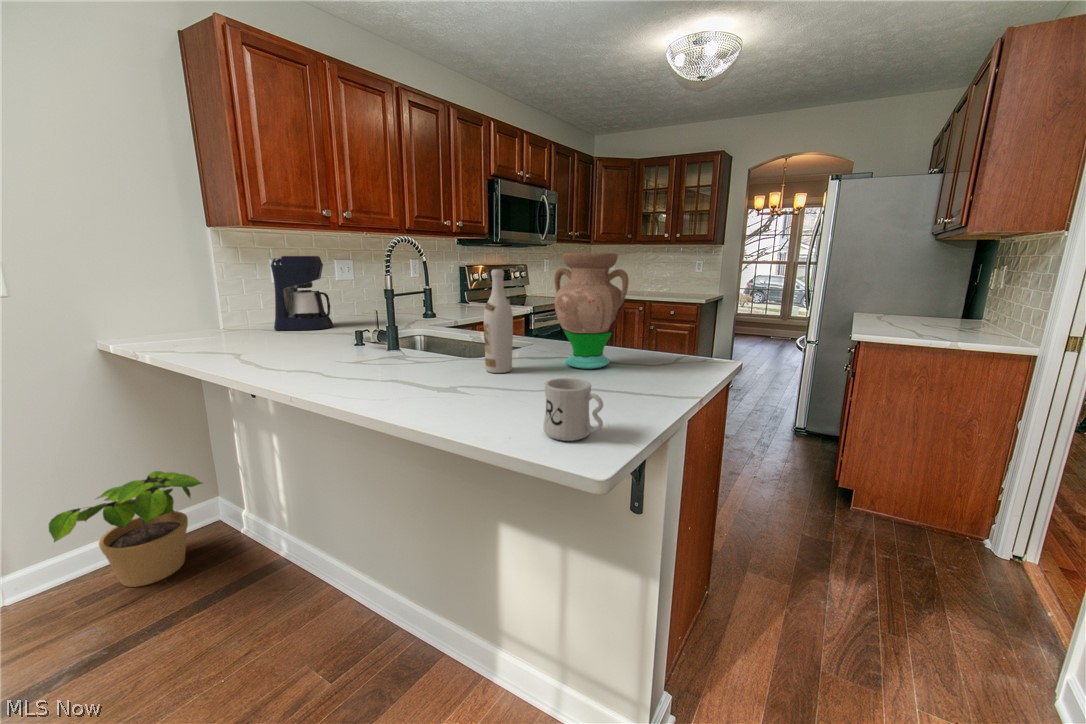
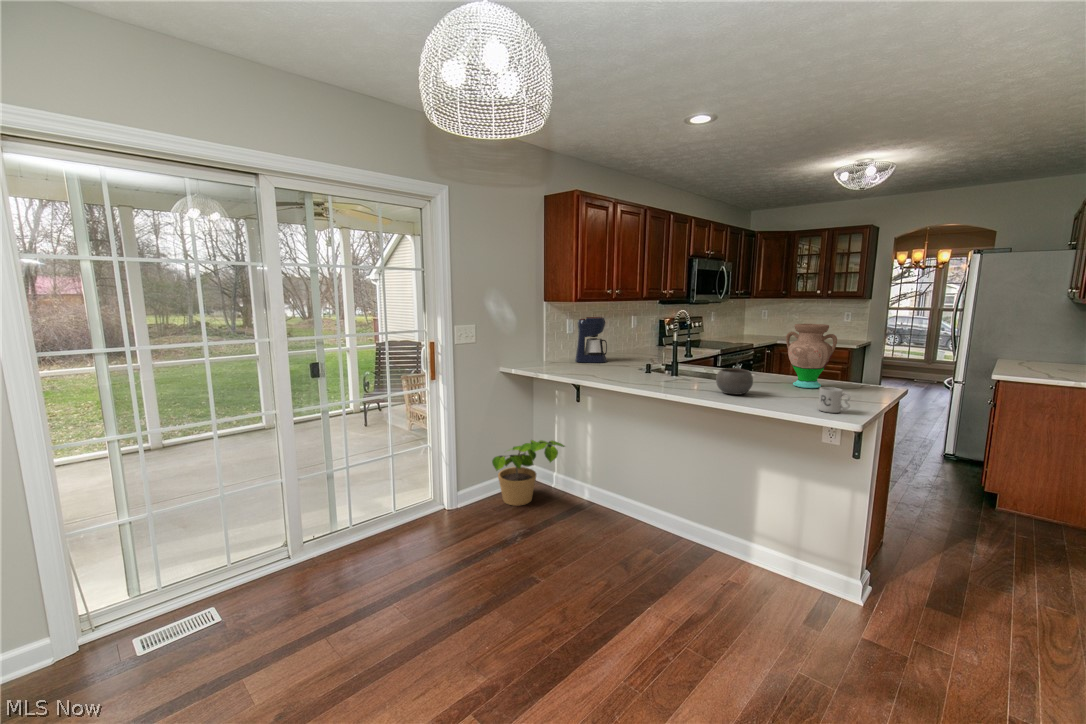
wine bottle: present [483,269,513,373] -> none [750,334,768,389]
bowl: none [391,337,462,392] -> present [716,368,753,395]

